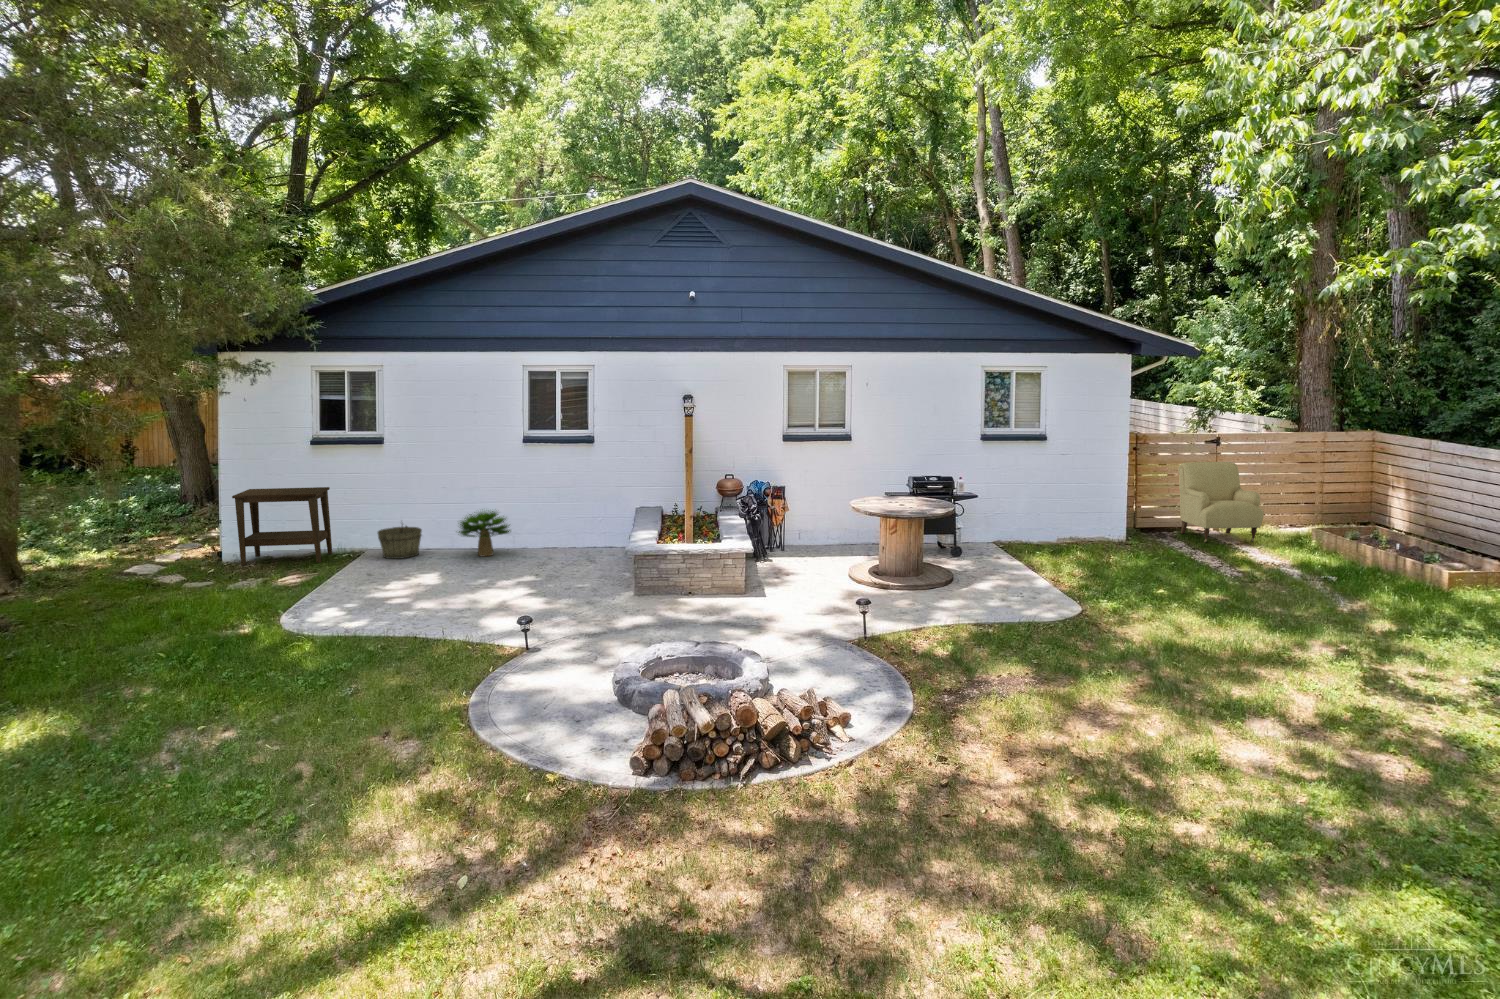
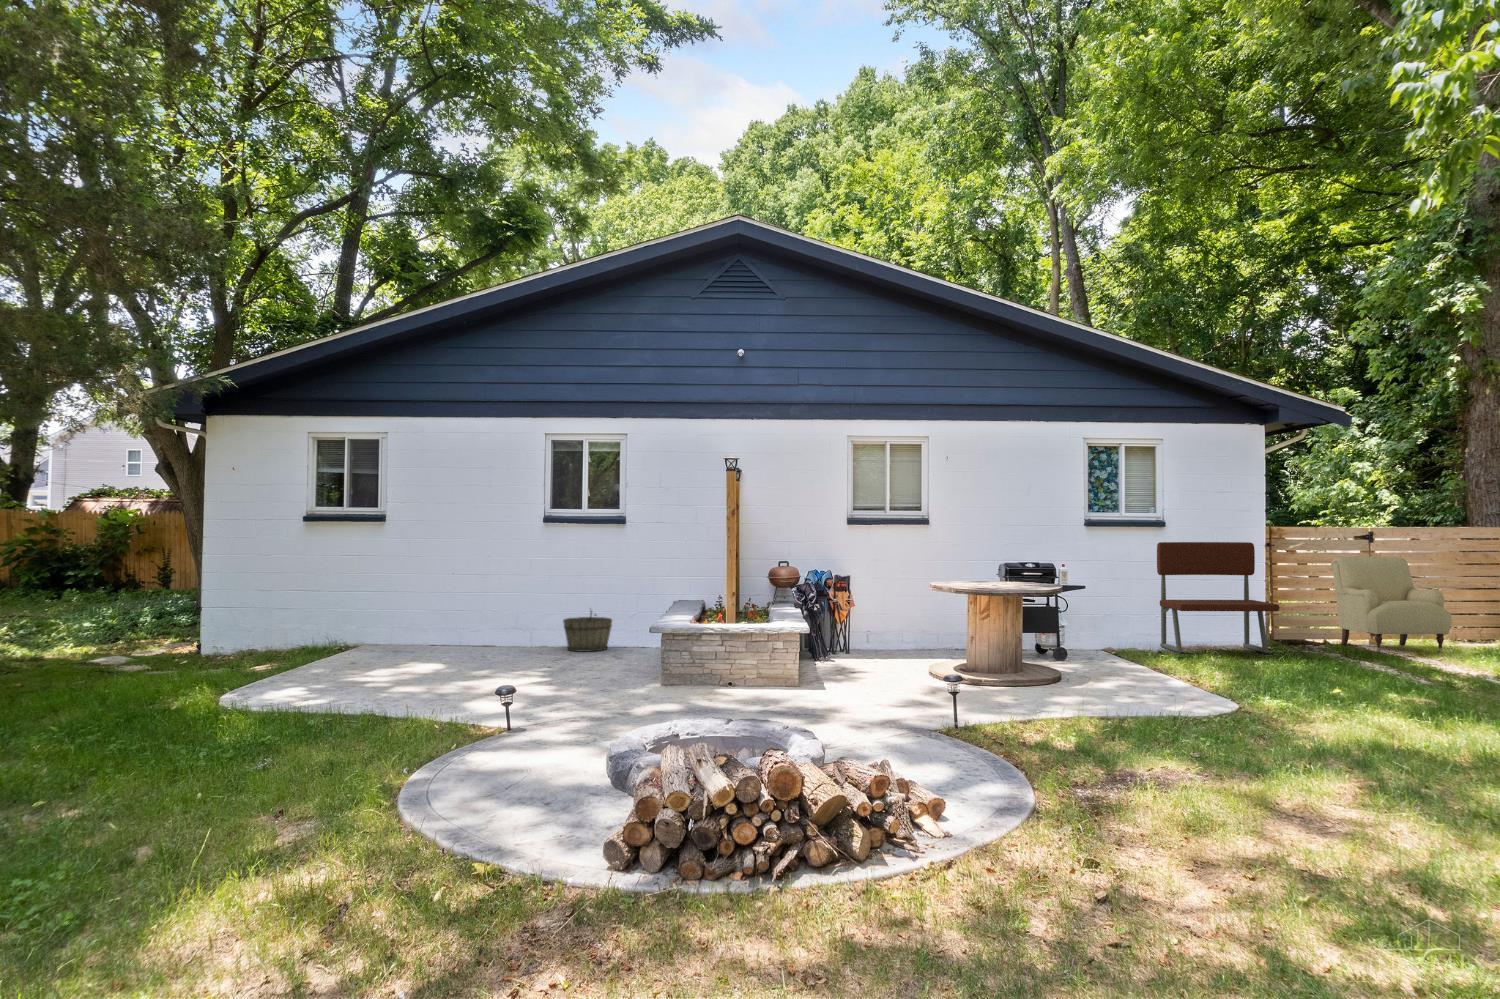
bench: none [1037,454,1130,546] -> present [1157,542,1279,653]
side table: present [232,487,332,565] -> none [203,569,318,655]
potted plant: present [458,511,510,557] -> none [455,594,525,652]
wooden bucket: present [378,524,422,559] -> present [563,611,612,652]

